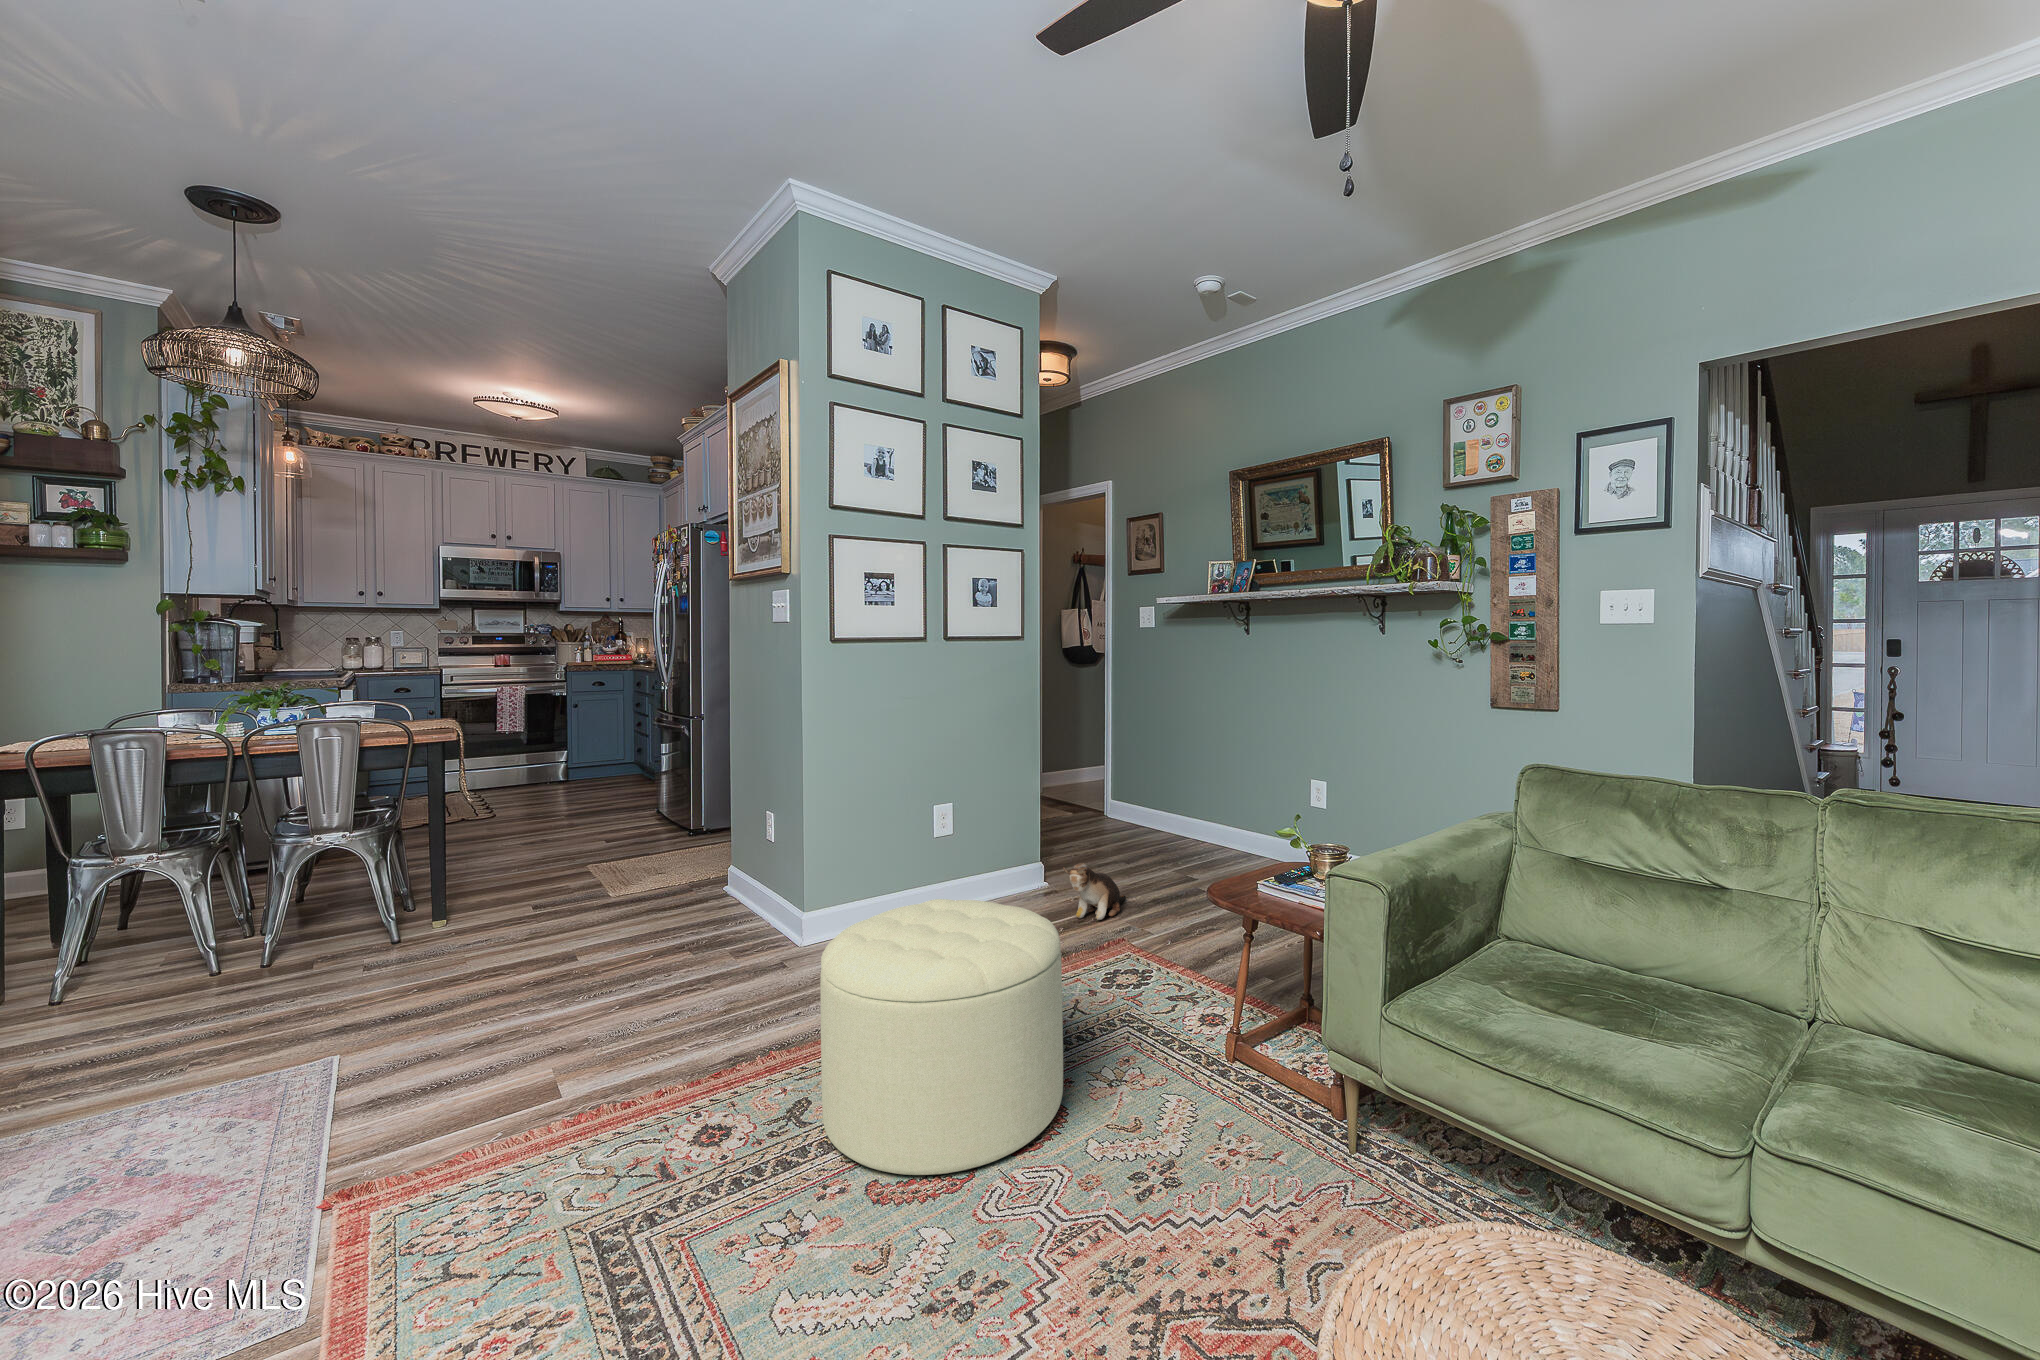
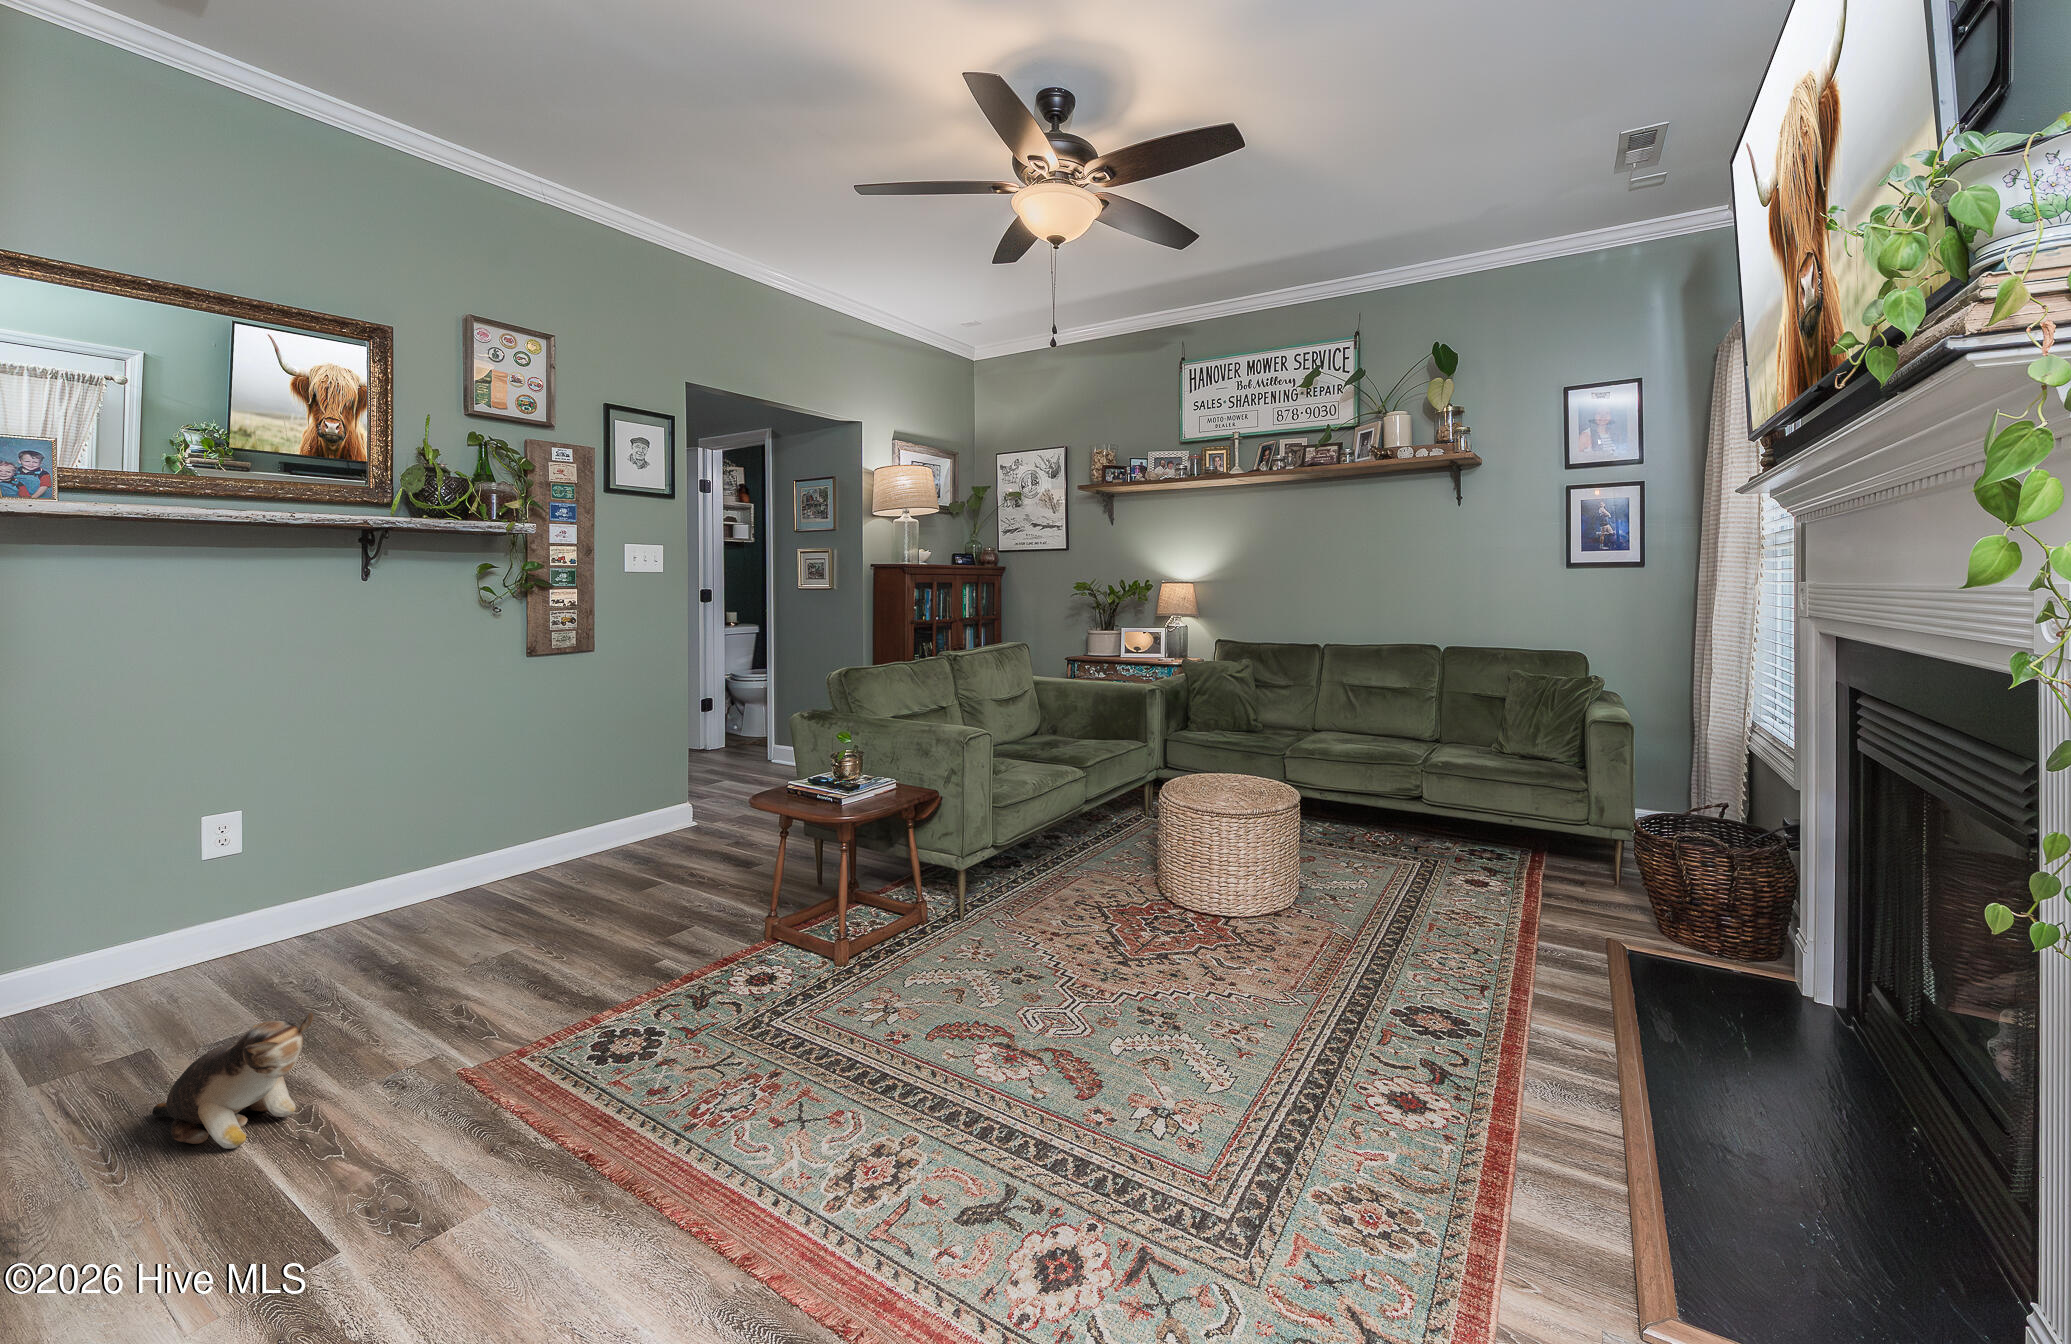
ottoman: present [820,899,1063,1175] -> none [803,865,1077,1175]

